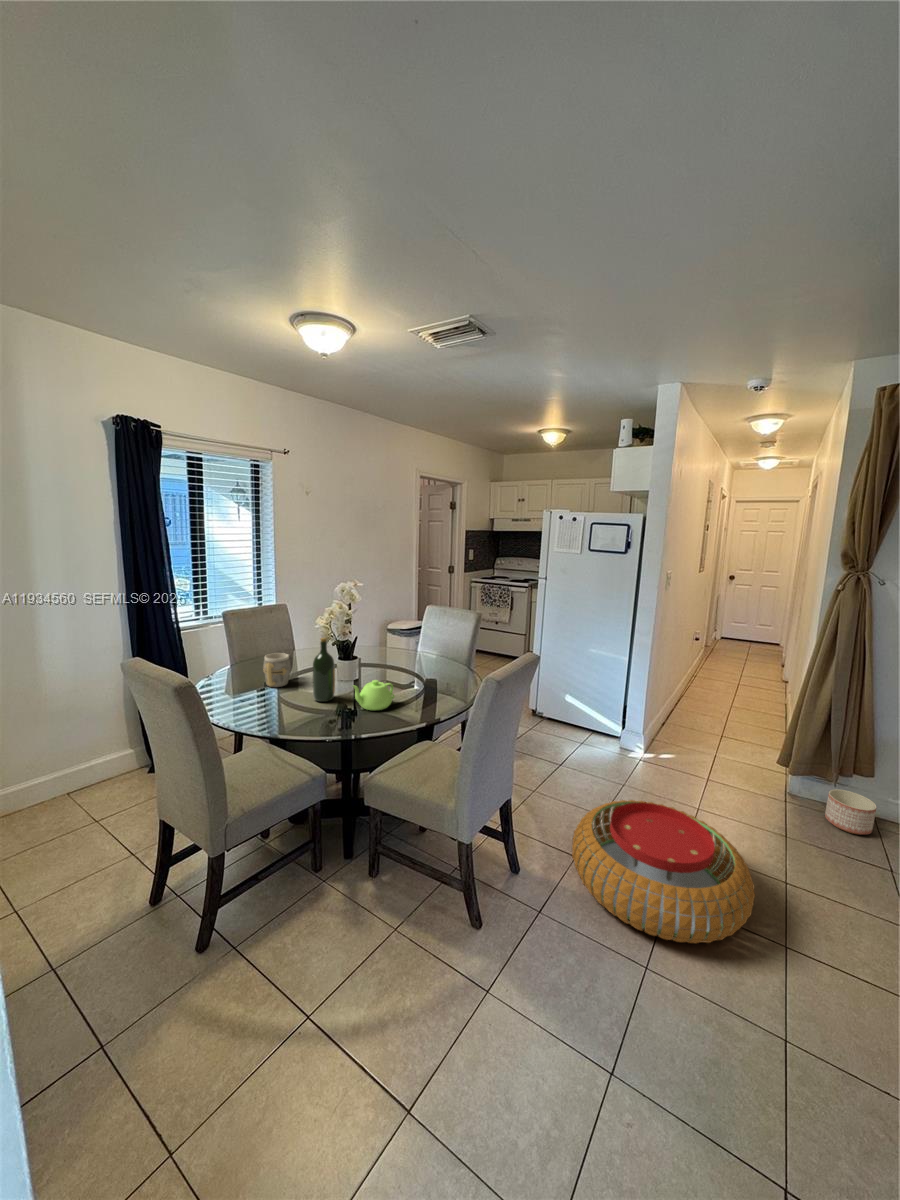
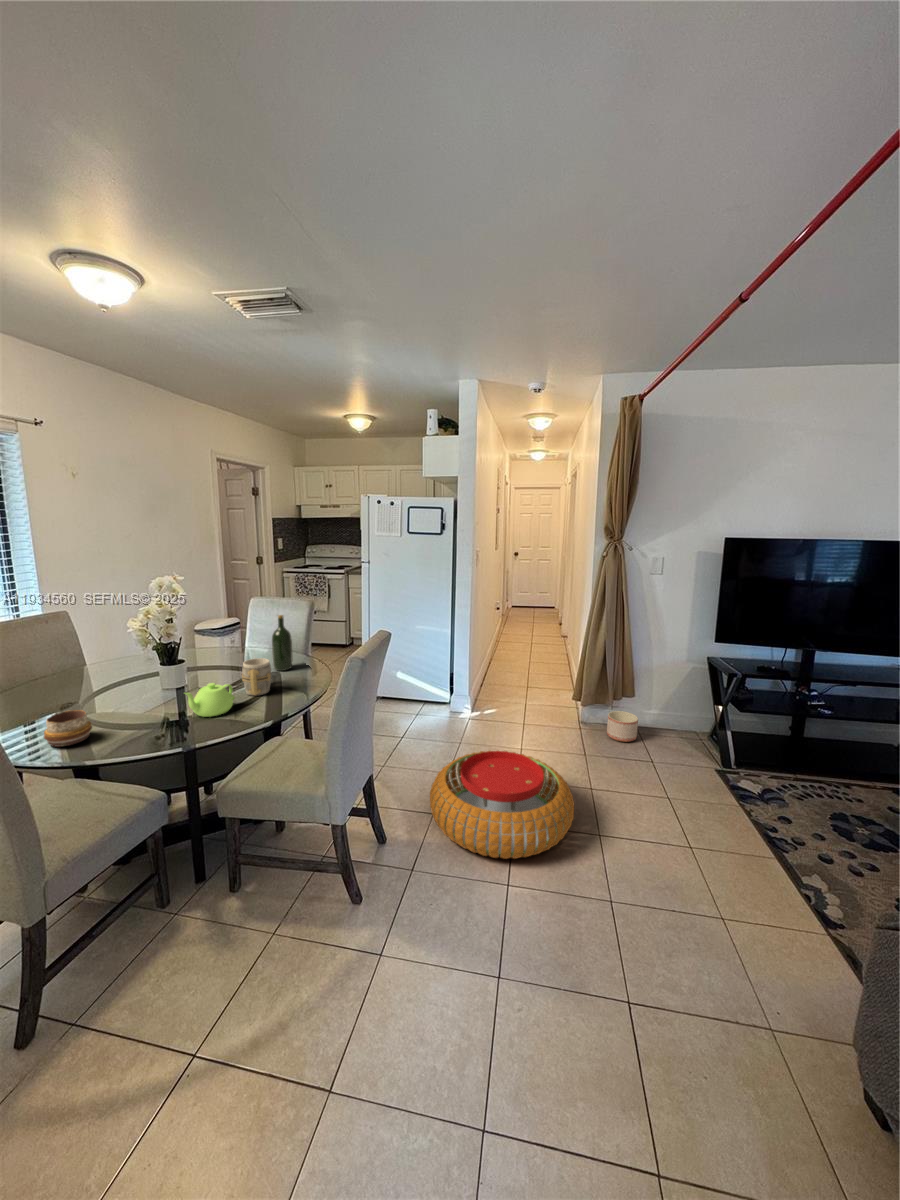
wine bottle: present [313,638,335,702] -> present [272,615,292,671]
mug: present [263,653,293,687] -> present [242,658,271,696]
decorative bowl: none [248,686,282,715] -> present [44,710,92,747]

